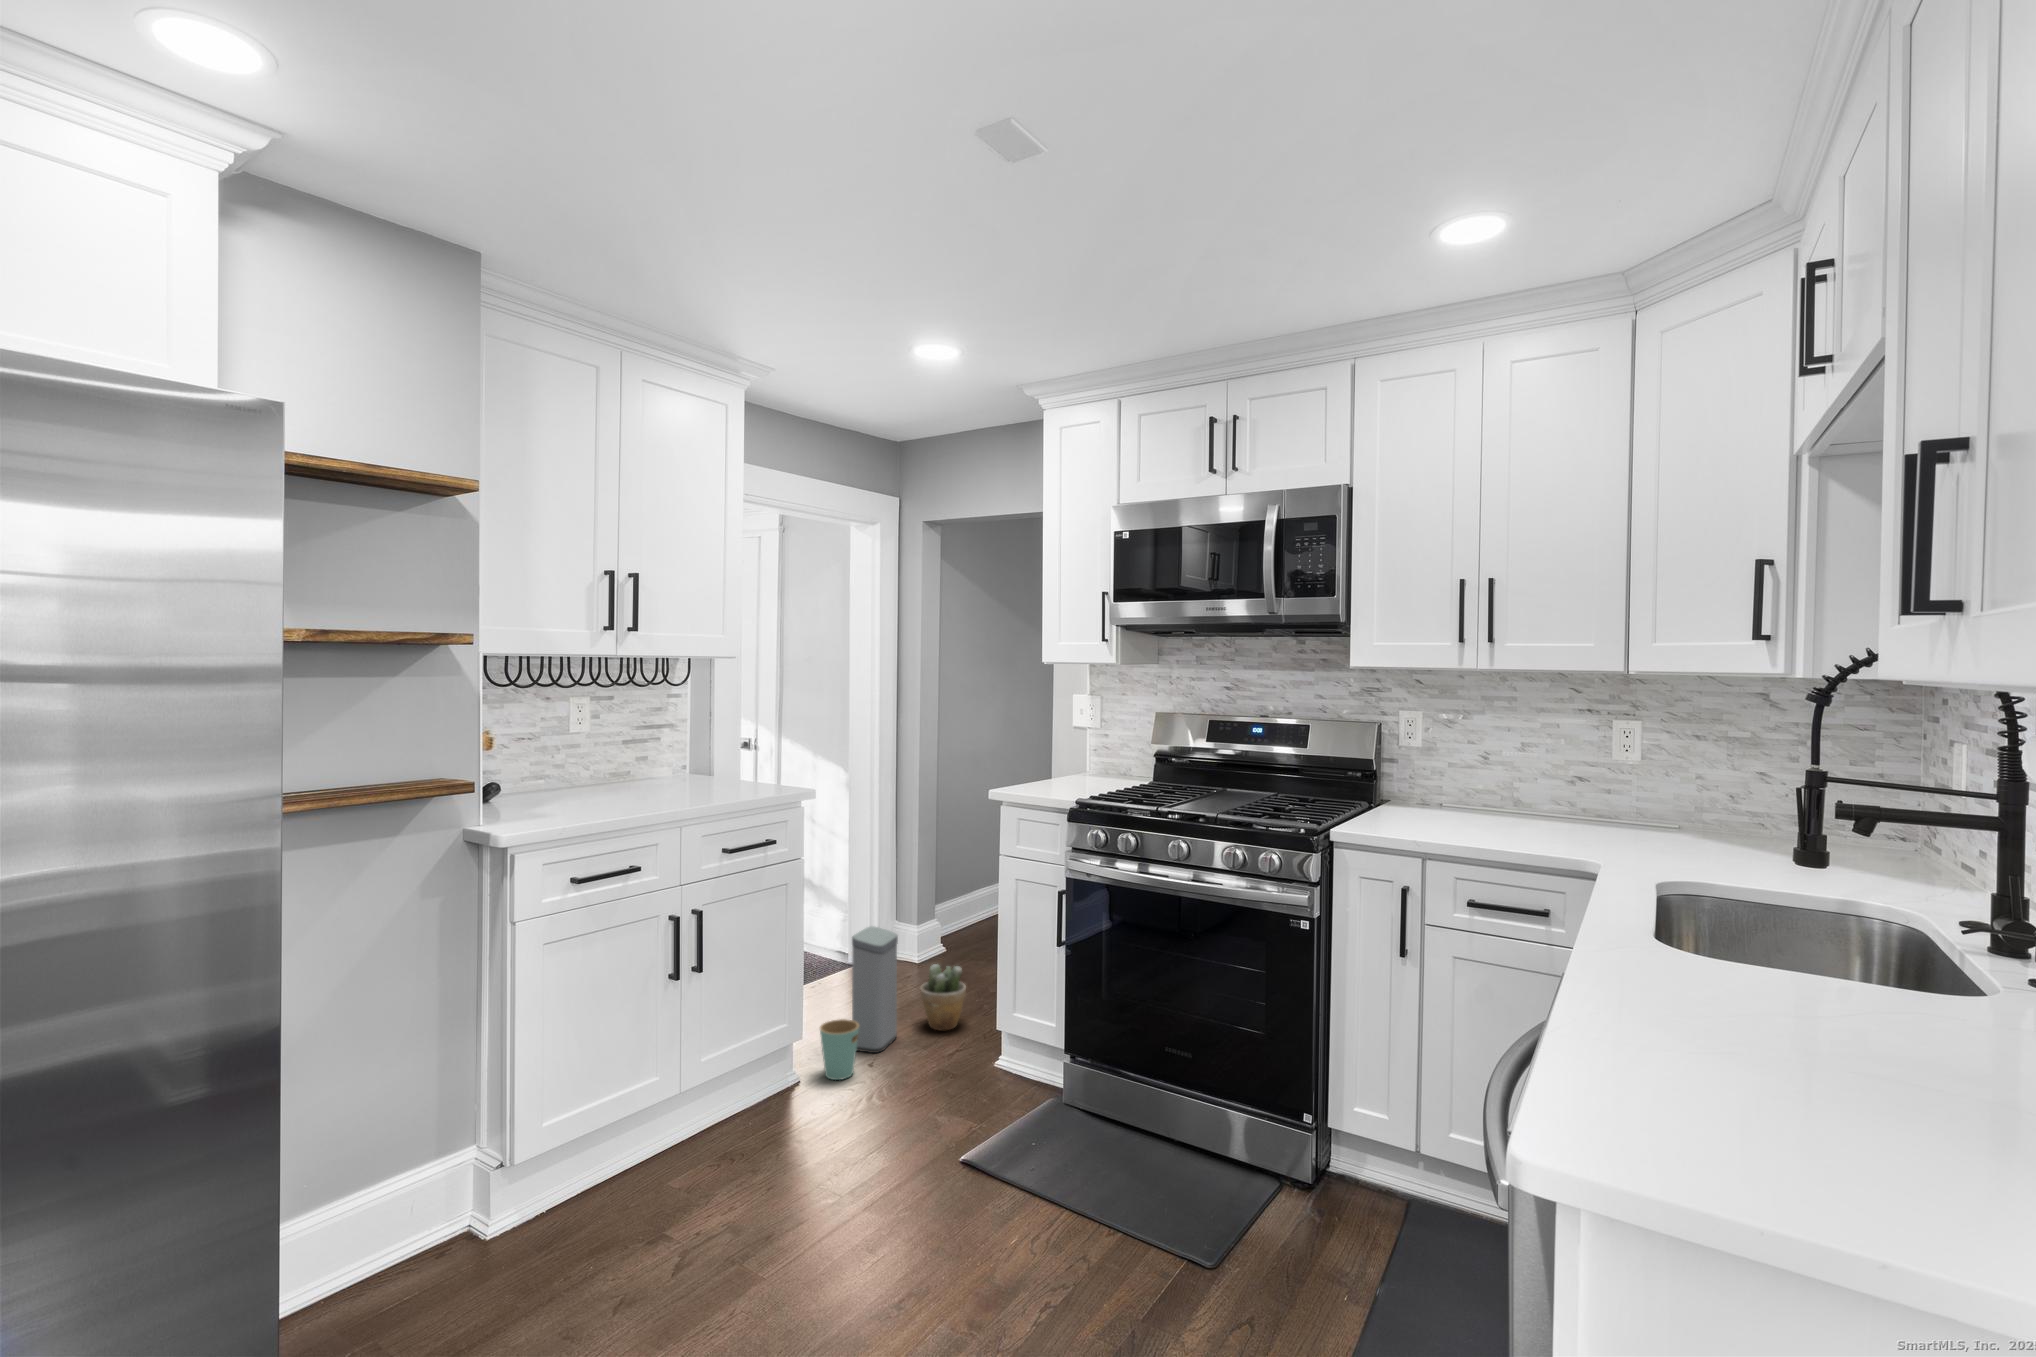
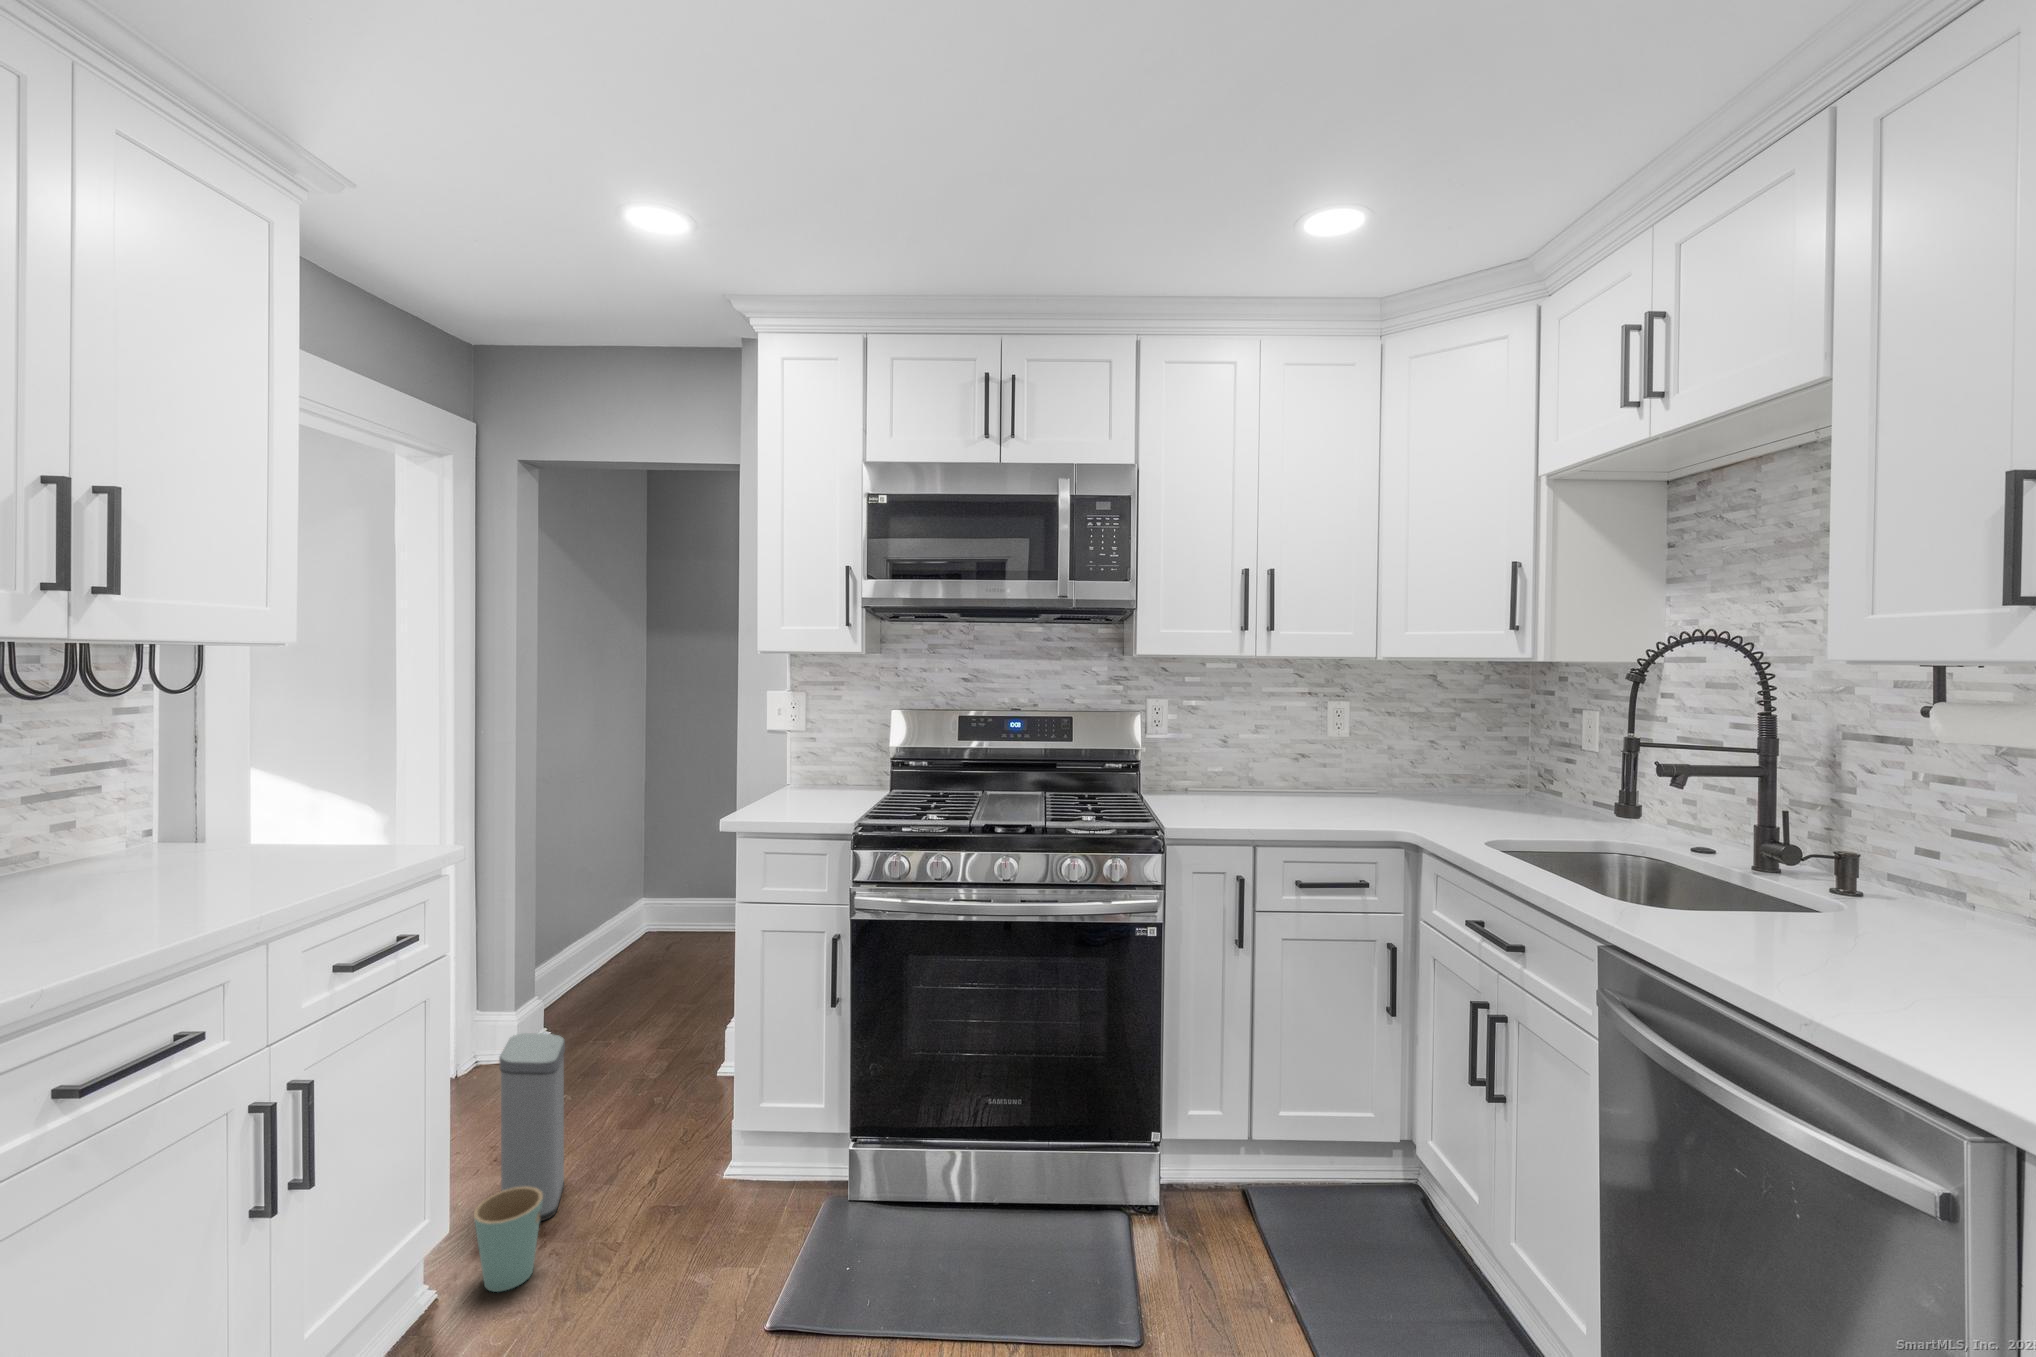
potted plant: present [920,964,966,1030] -> none [586,1057,655,1153]

